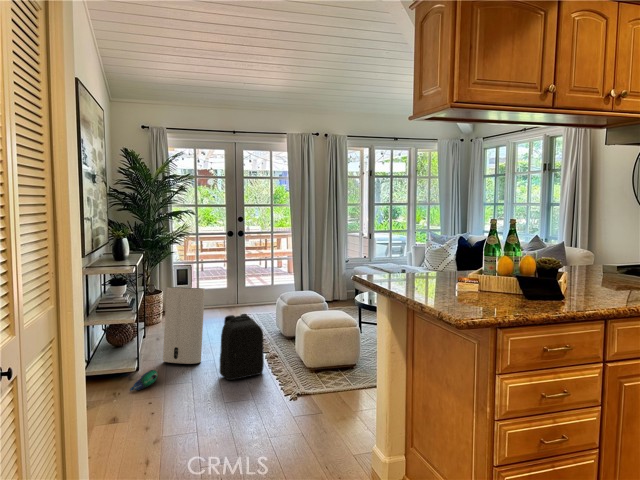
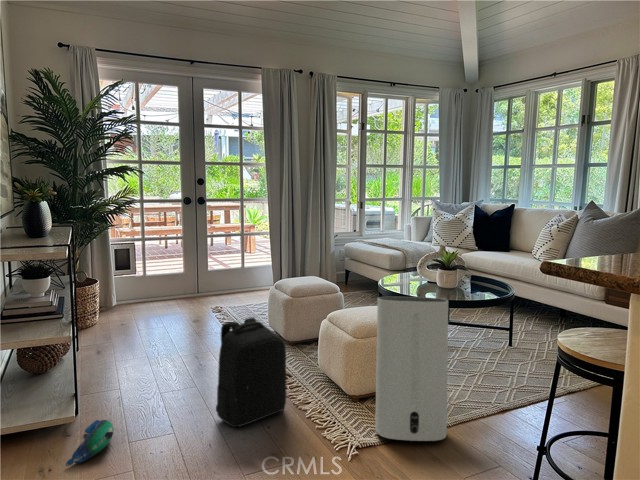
air purifier: present [163,287,205,364] -> present [375,297,448,441]

